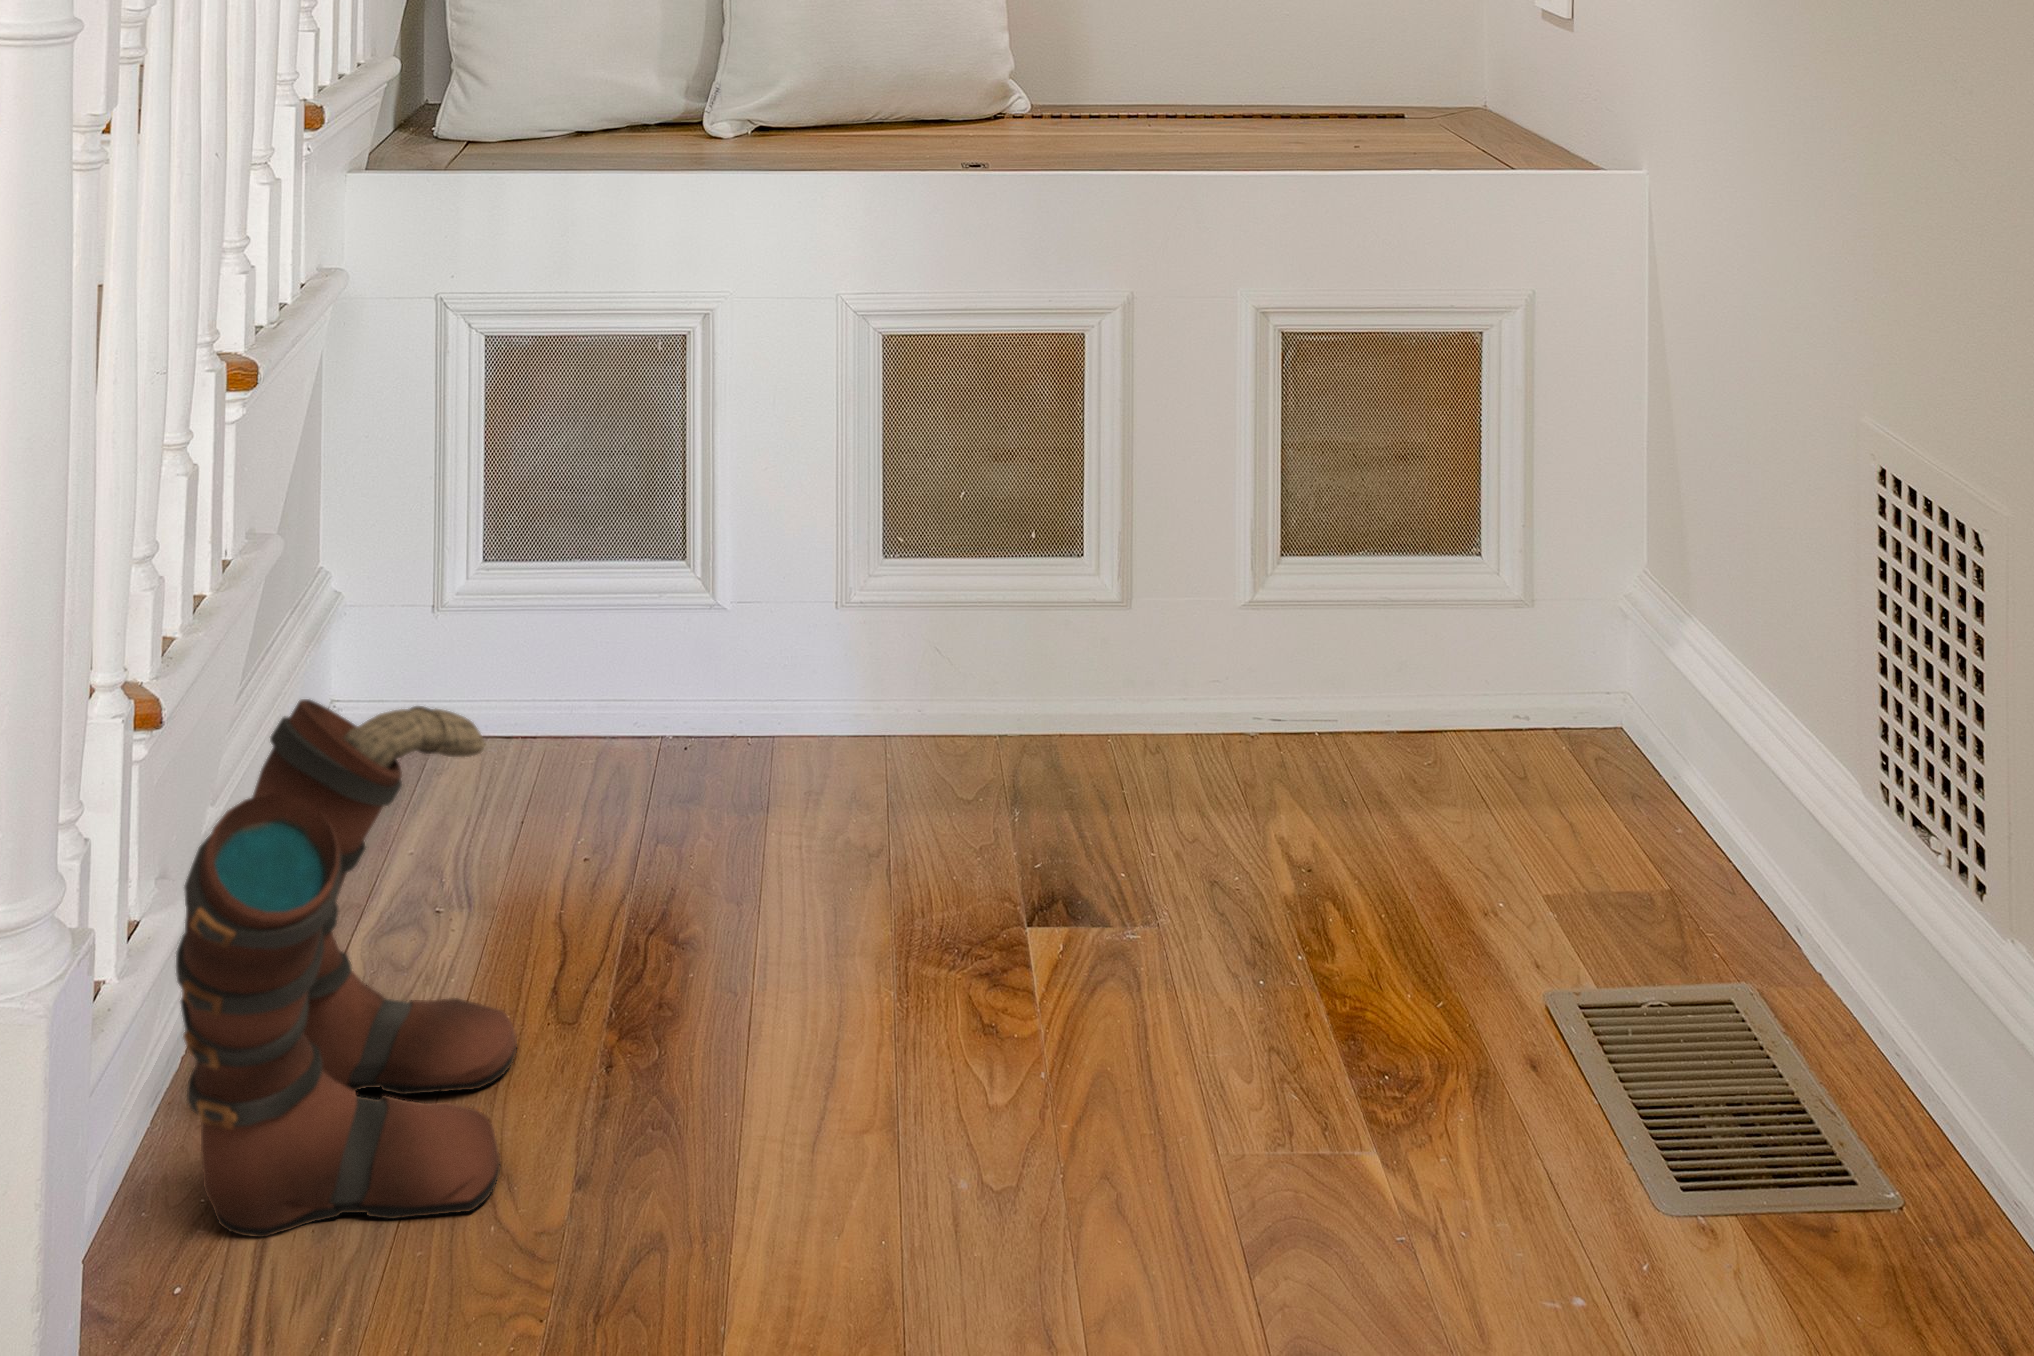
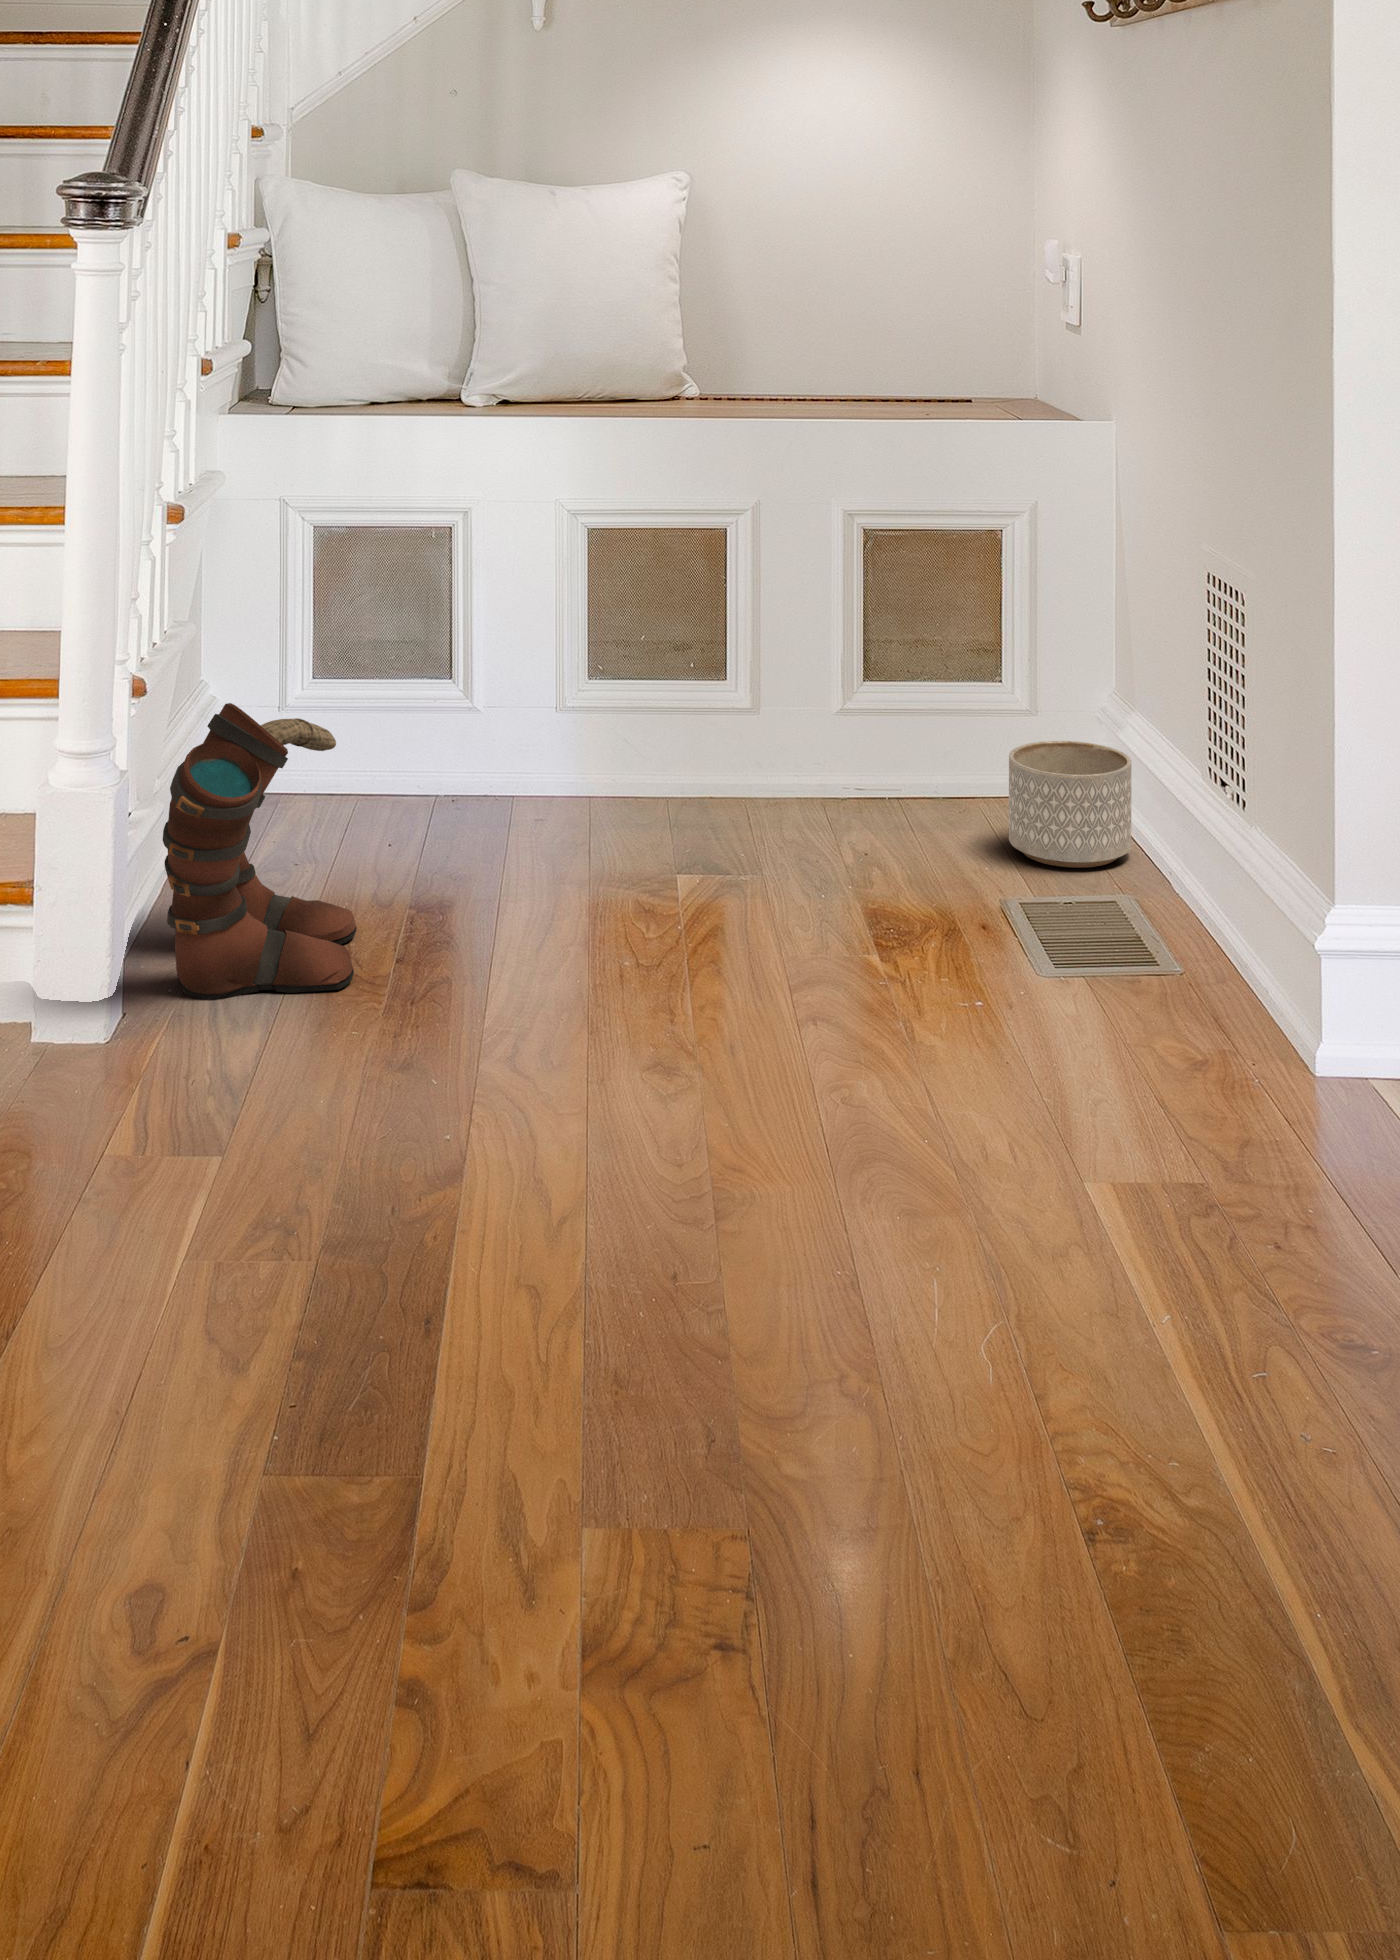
planter: none [1518,667,1710,882] -> present [1009,741,1131,868]

